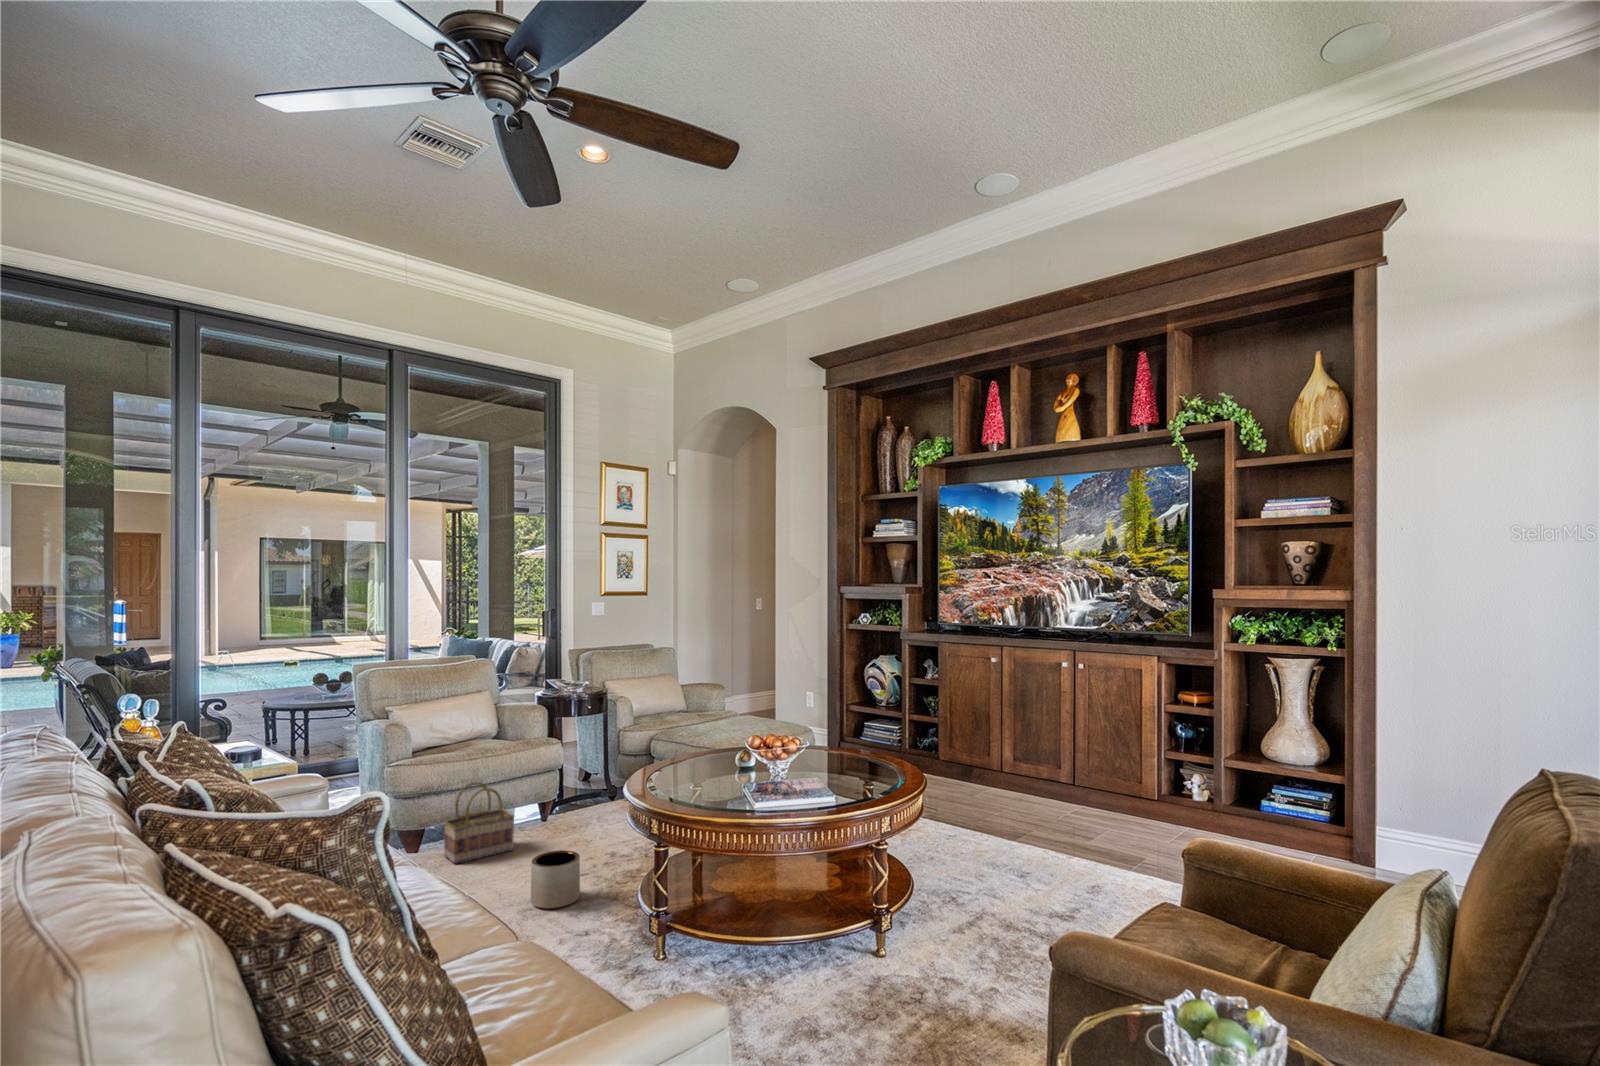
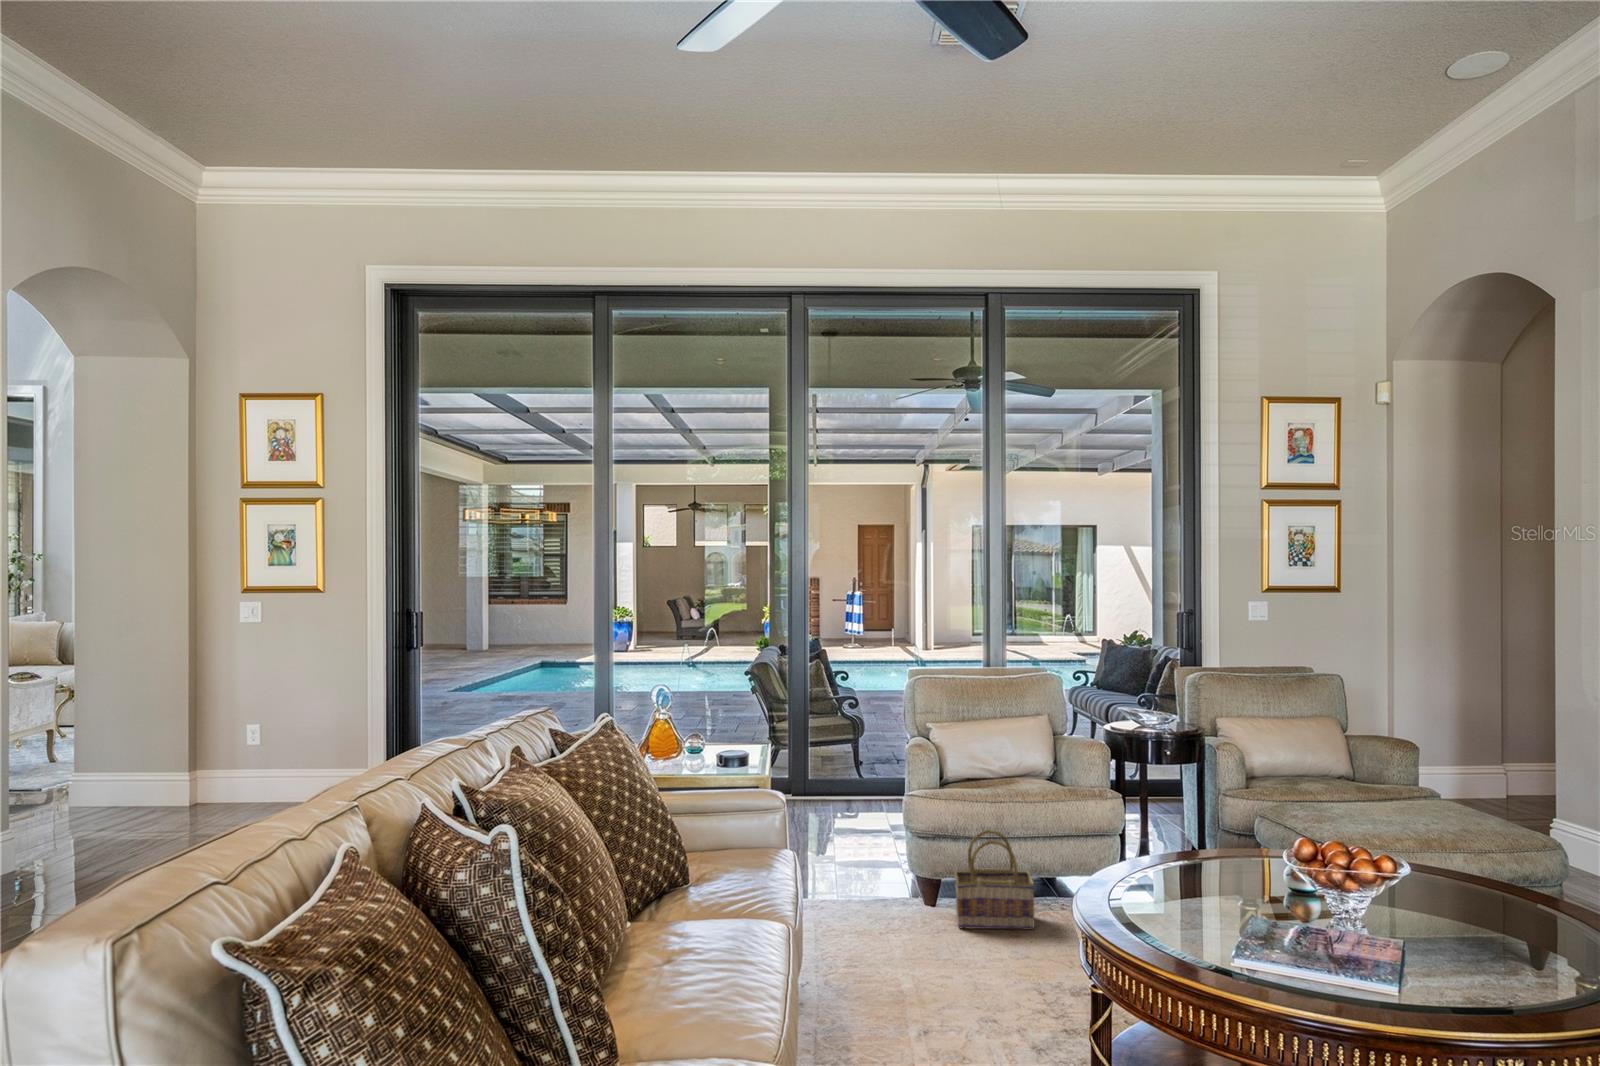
planter: present [531,850,580,909] -> none [995,944,1062,1025]

